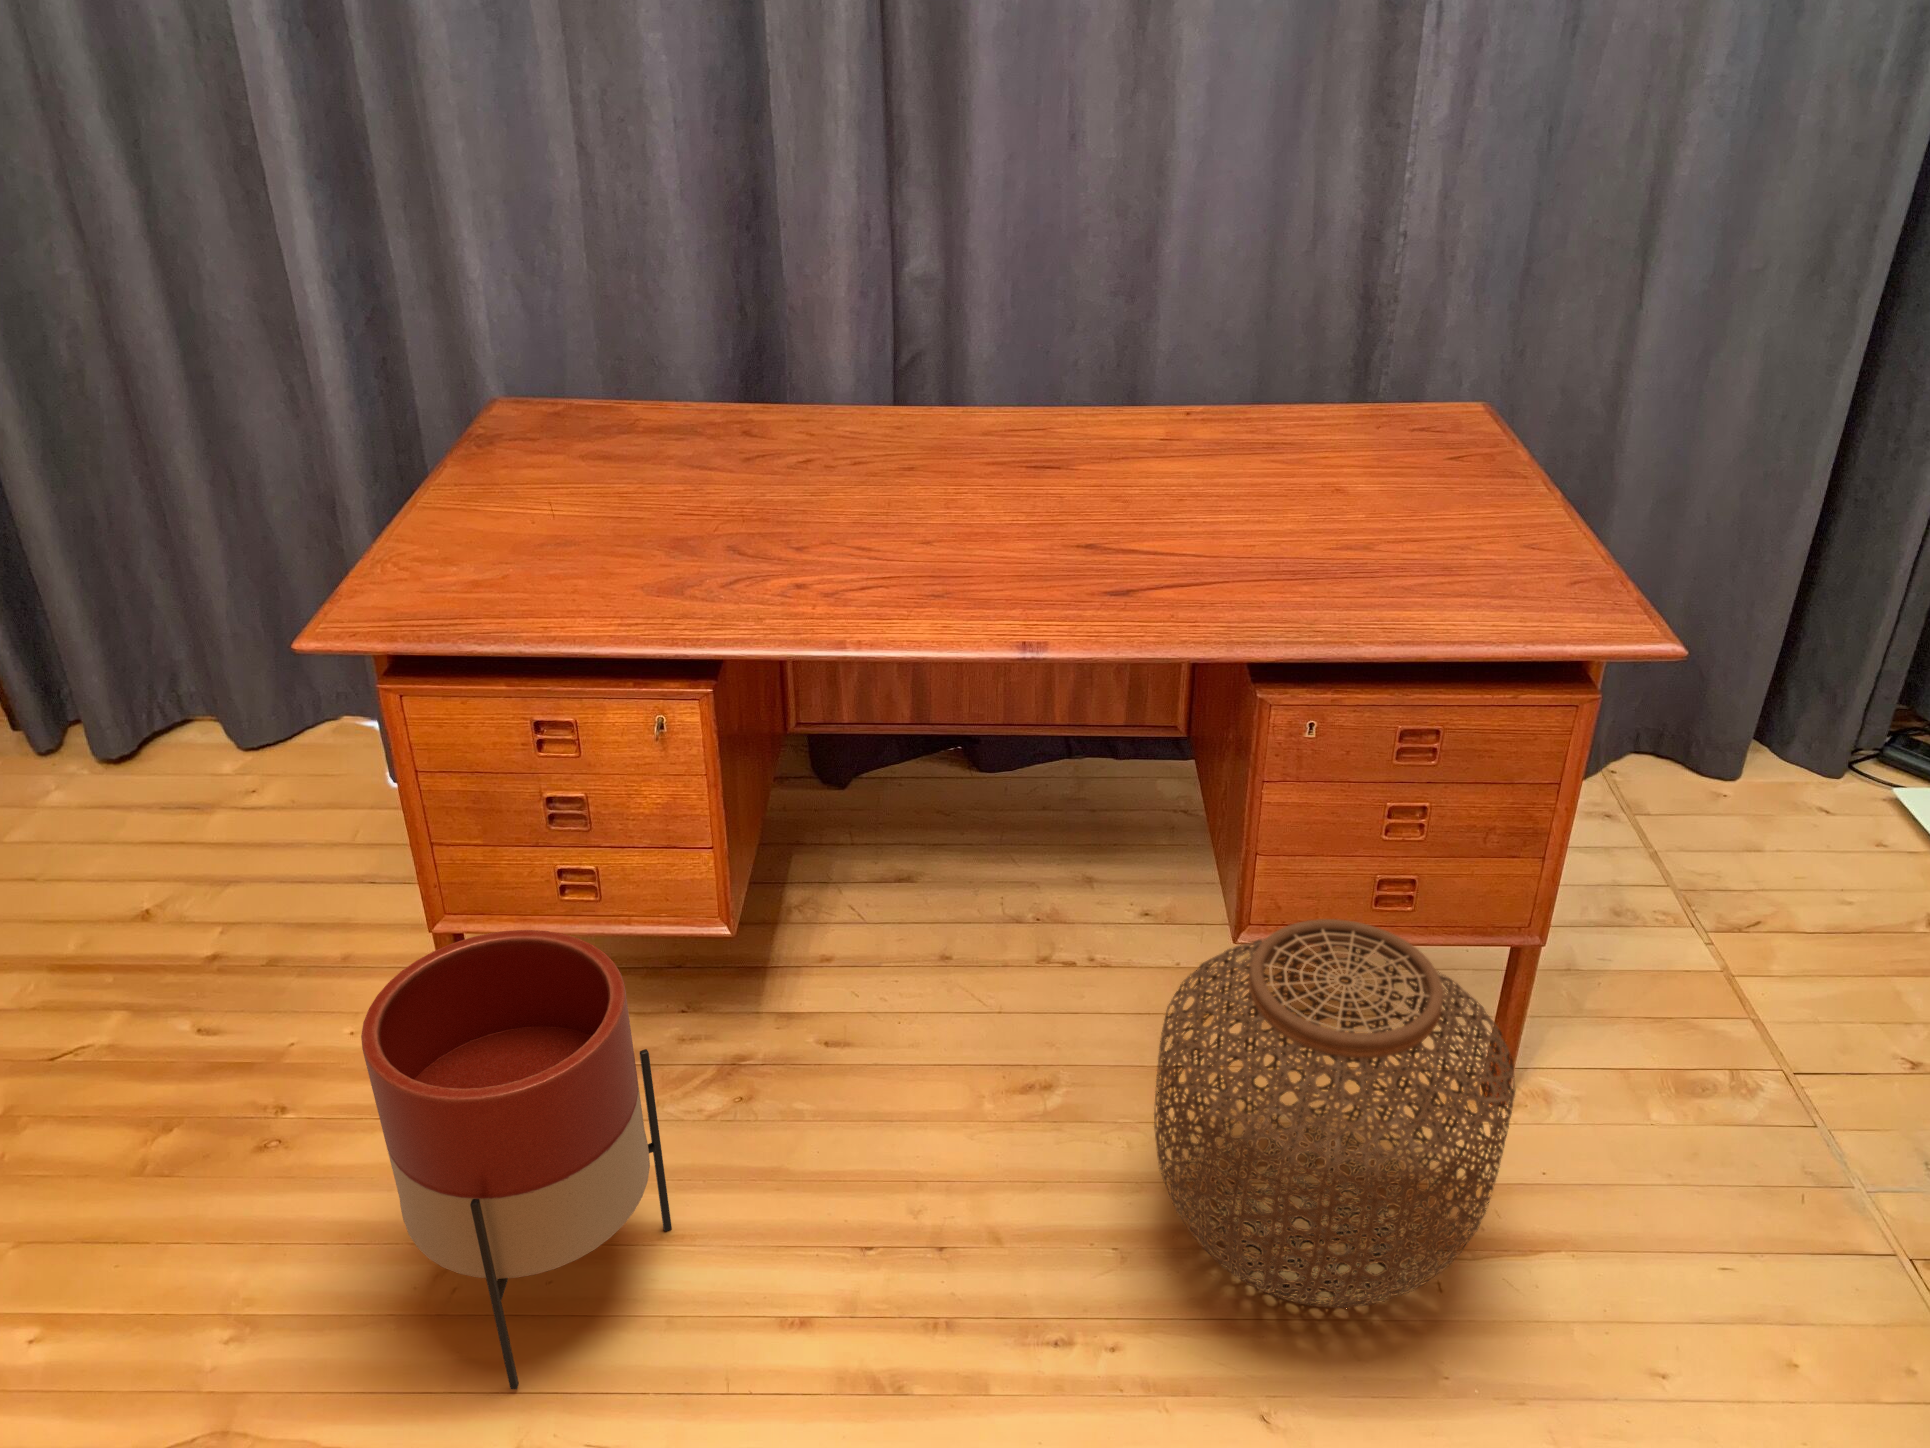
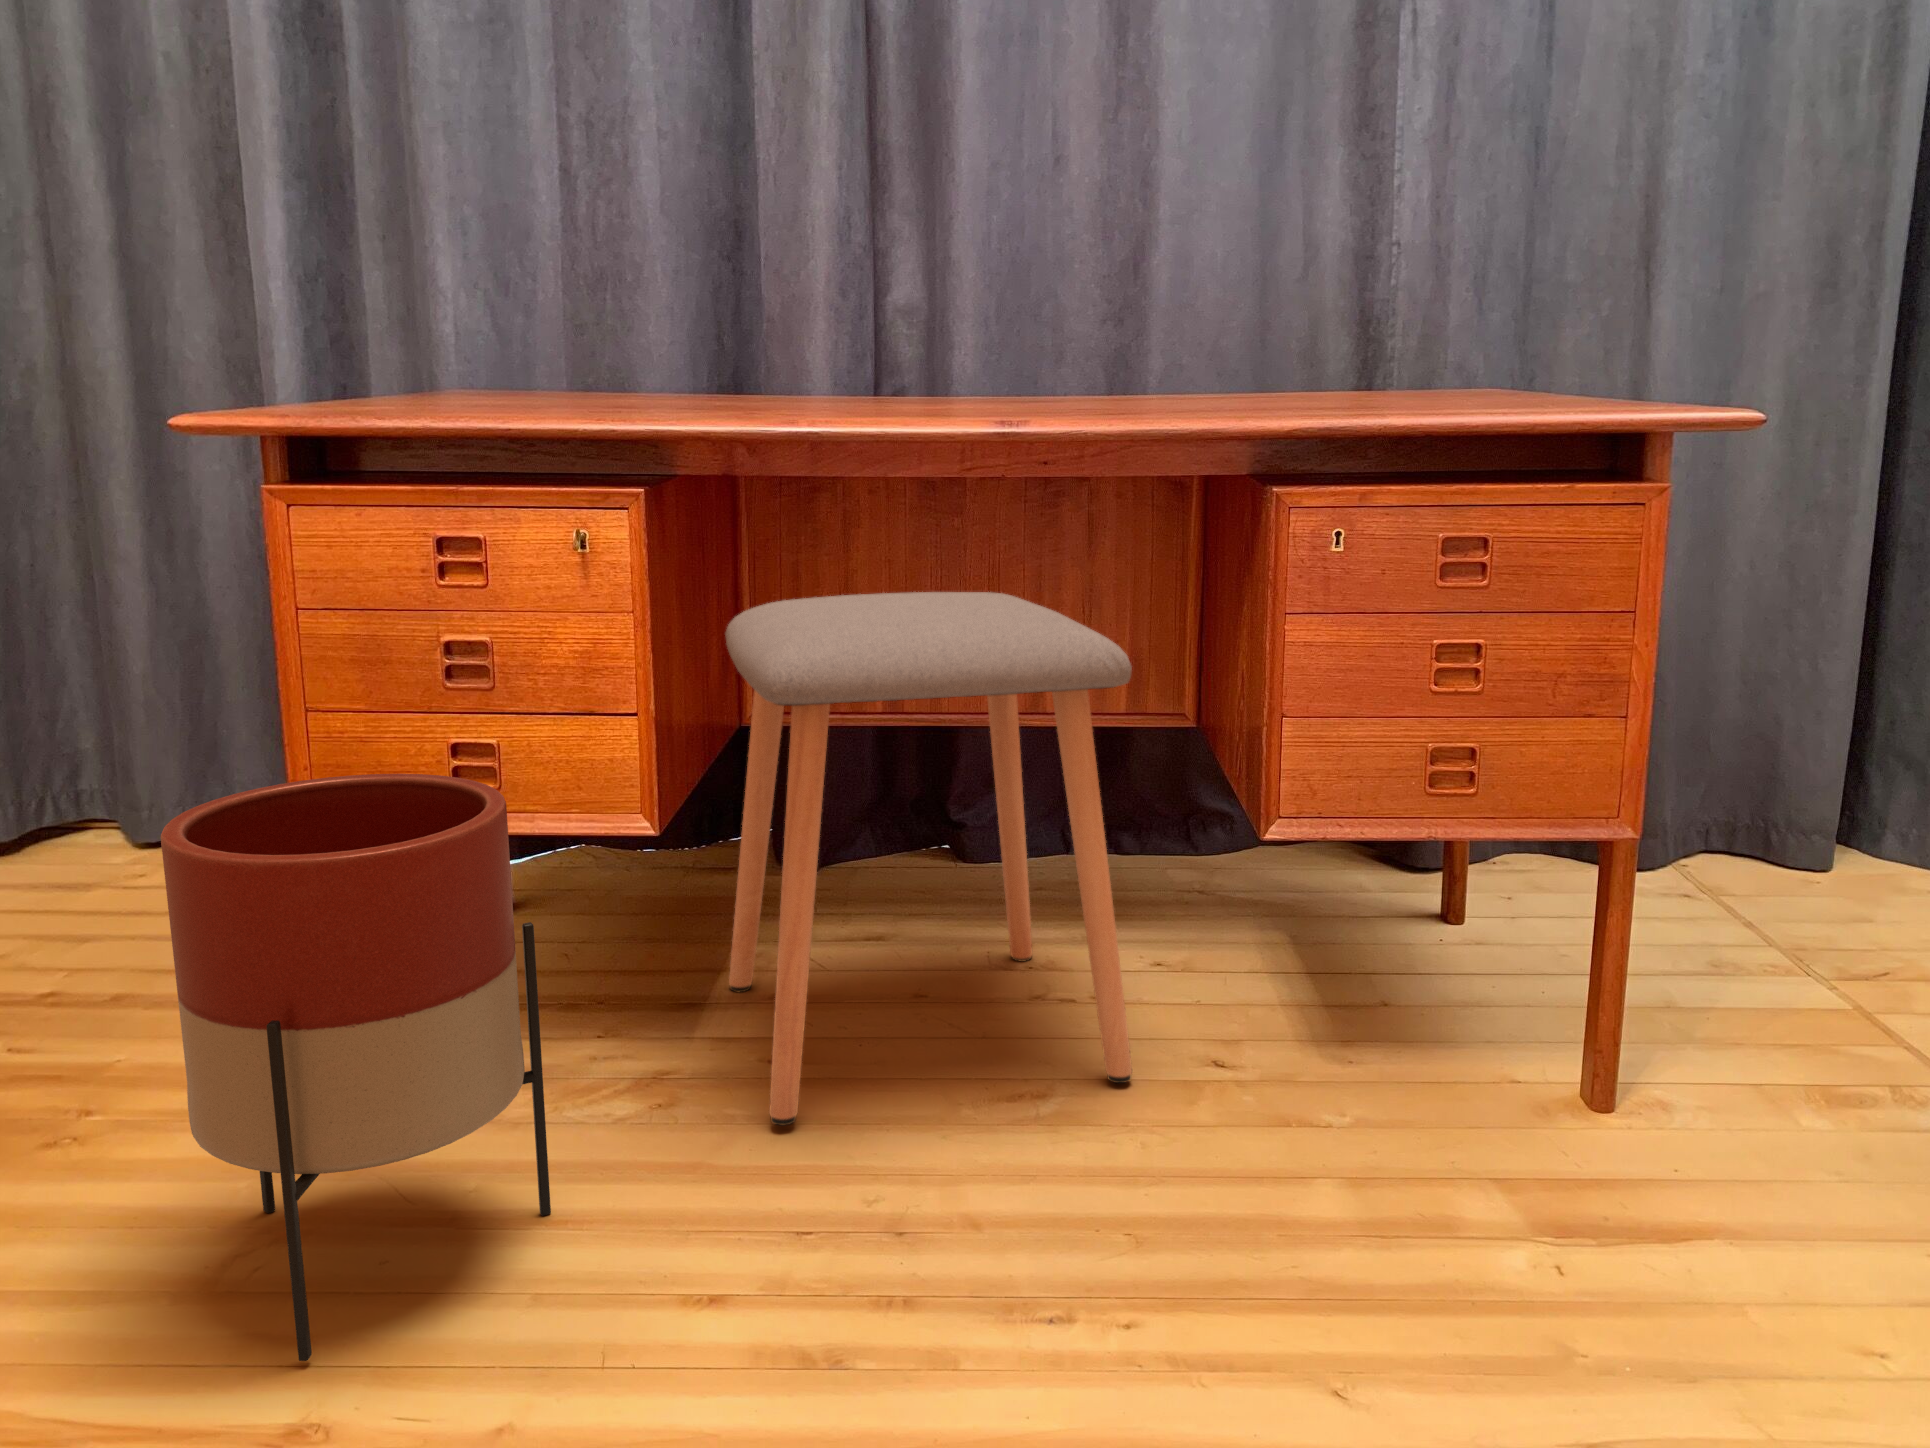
stool: none [774,641,1132,1131] -> present [725,592,1132,1126]
woven basket: present [1154,919,1515,1308] -> none [1174,770,1635,1281]

